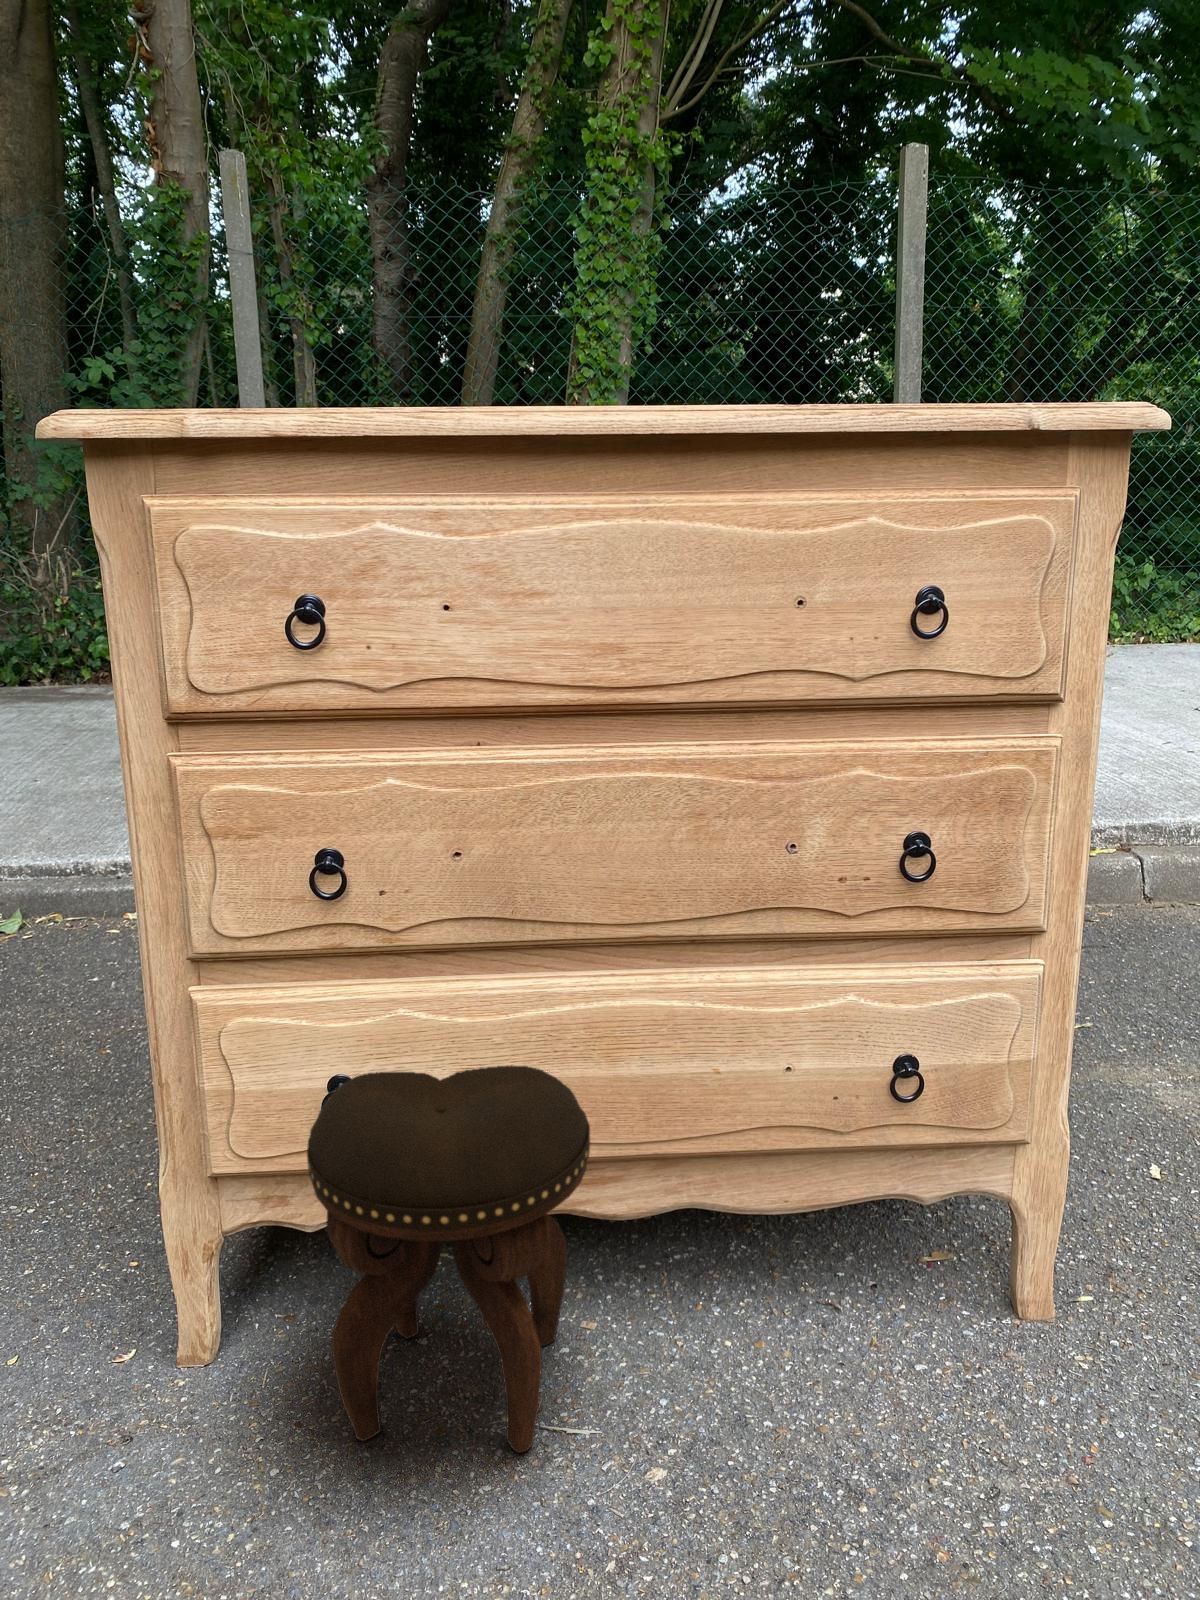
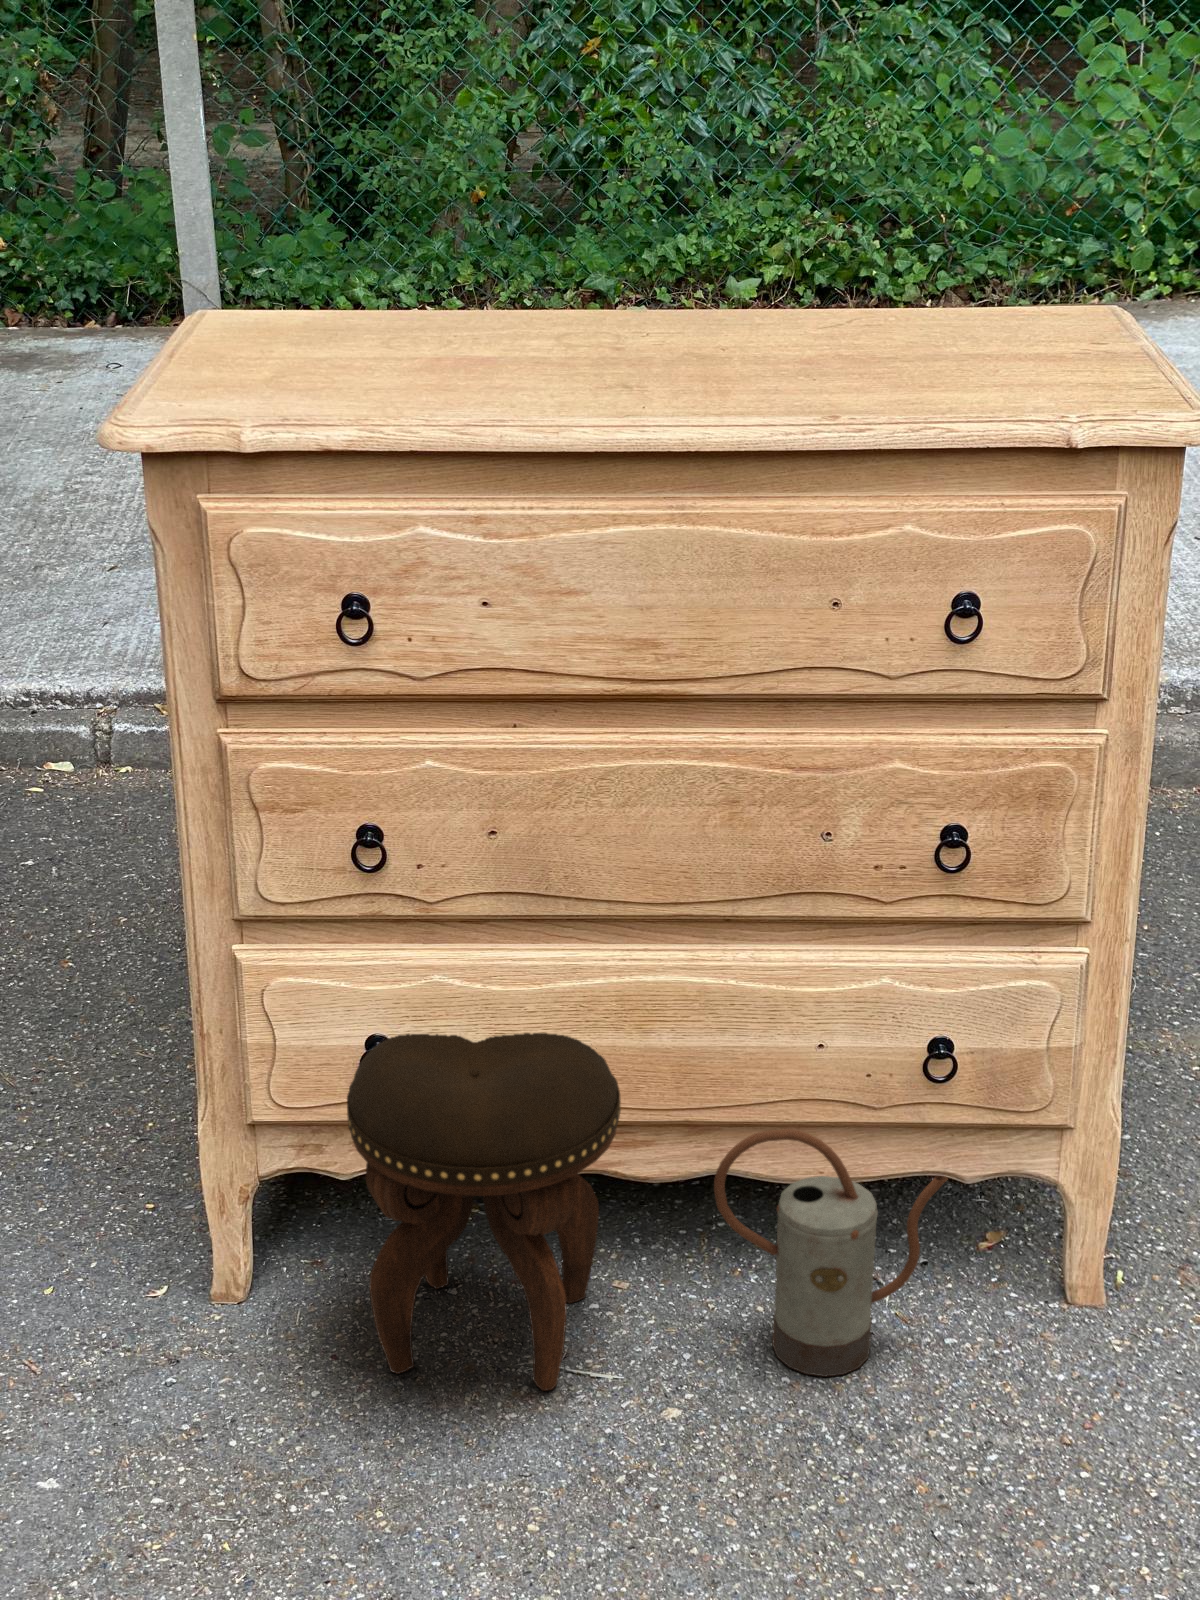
watering can: none [687,1154,922,1418] -> present [714,1129,948,1376]

